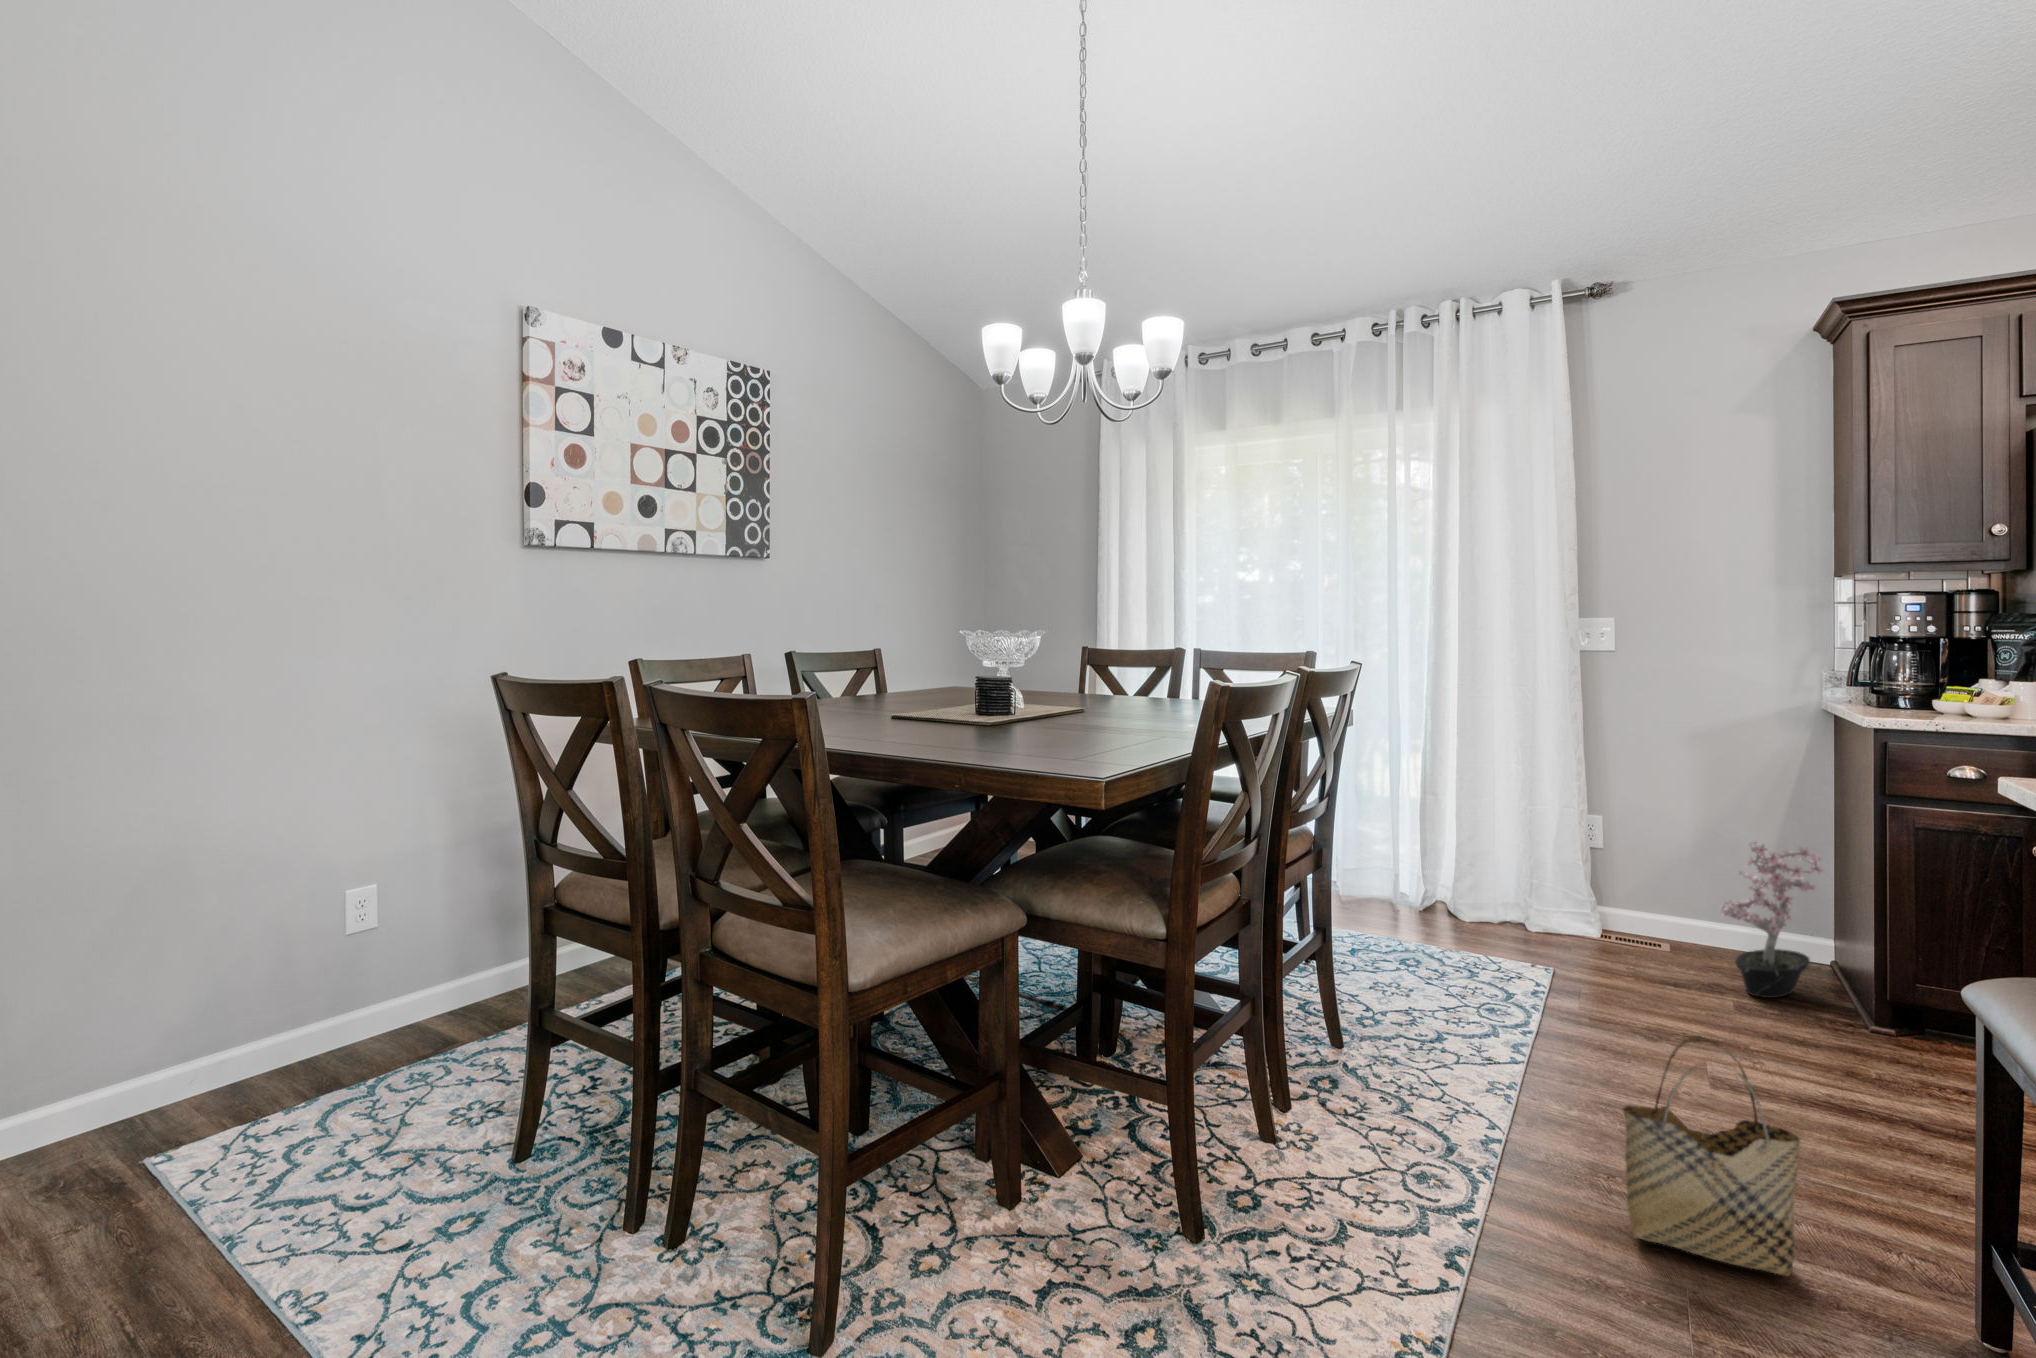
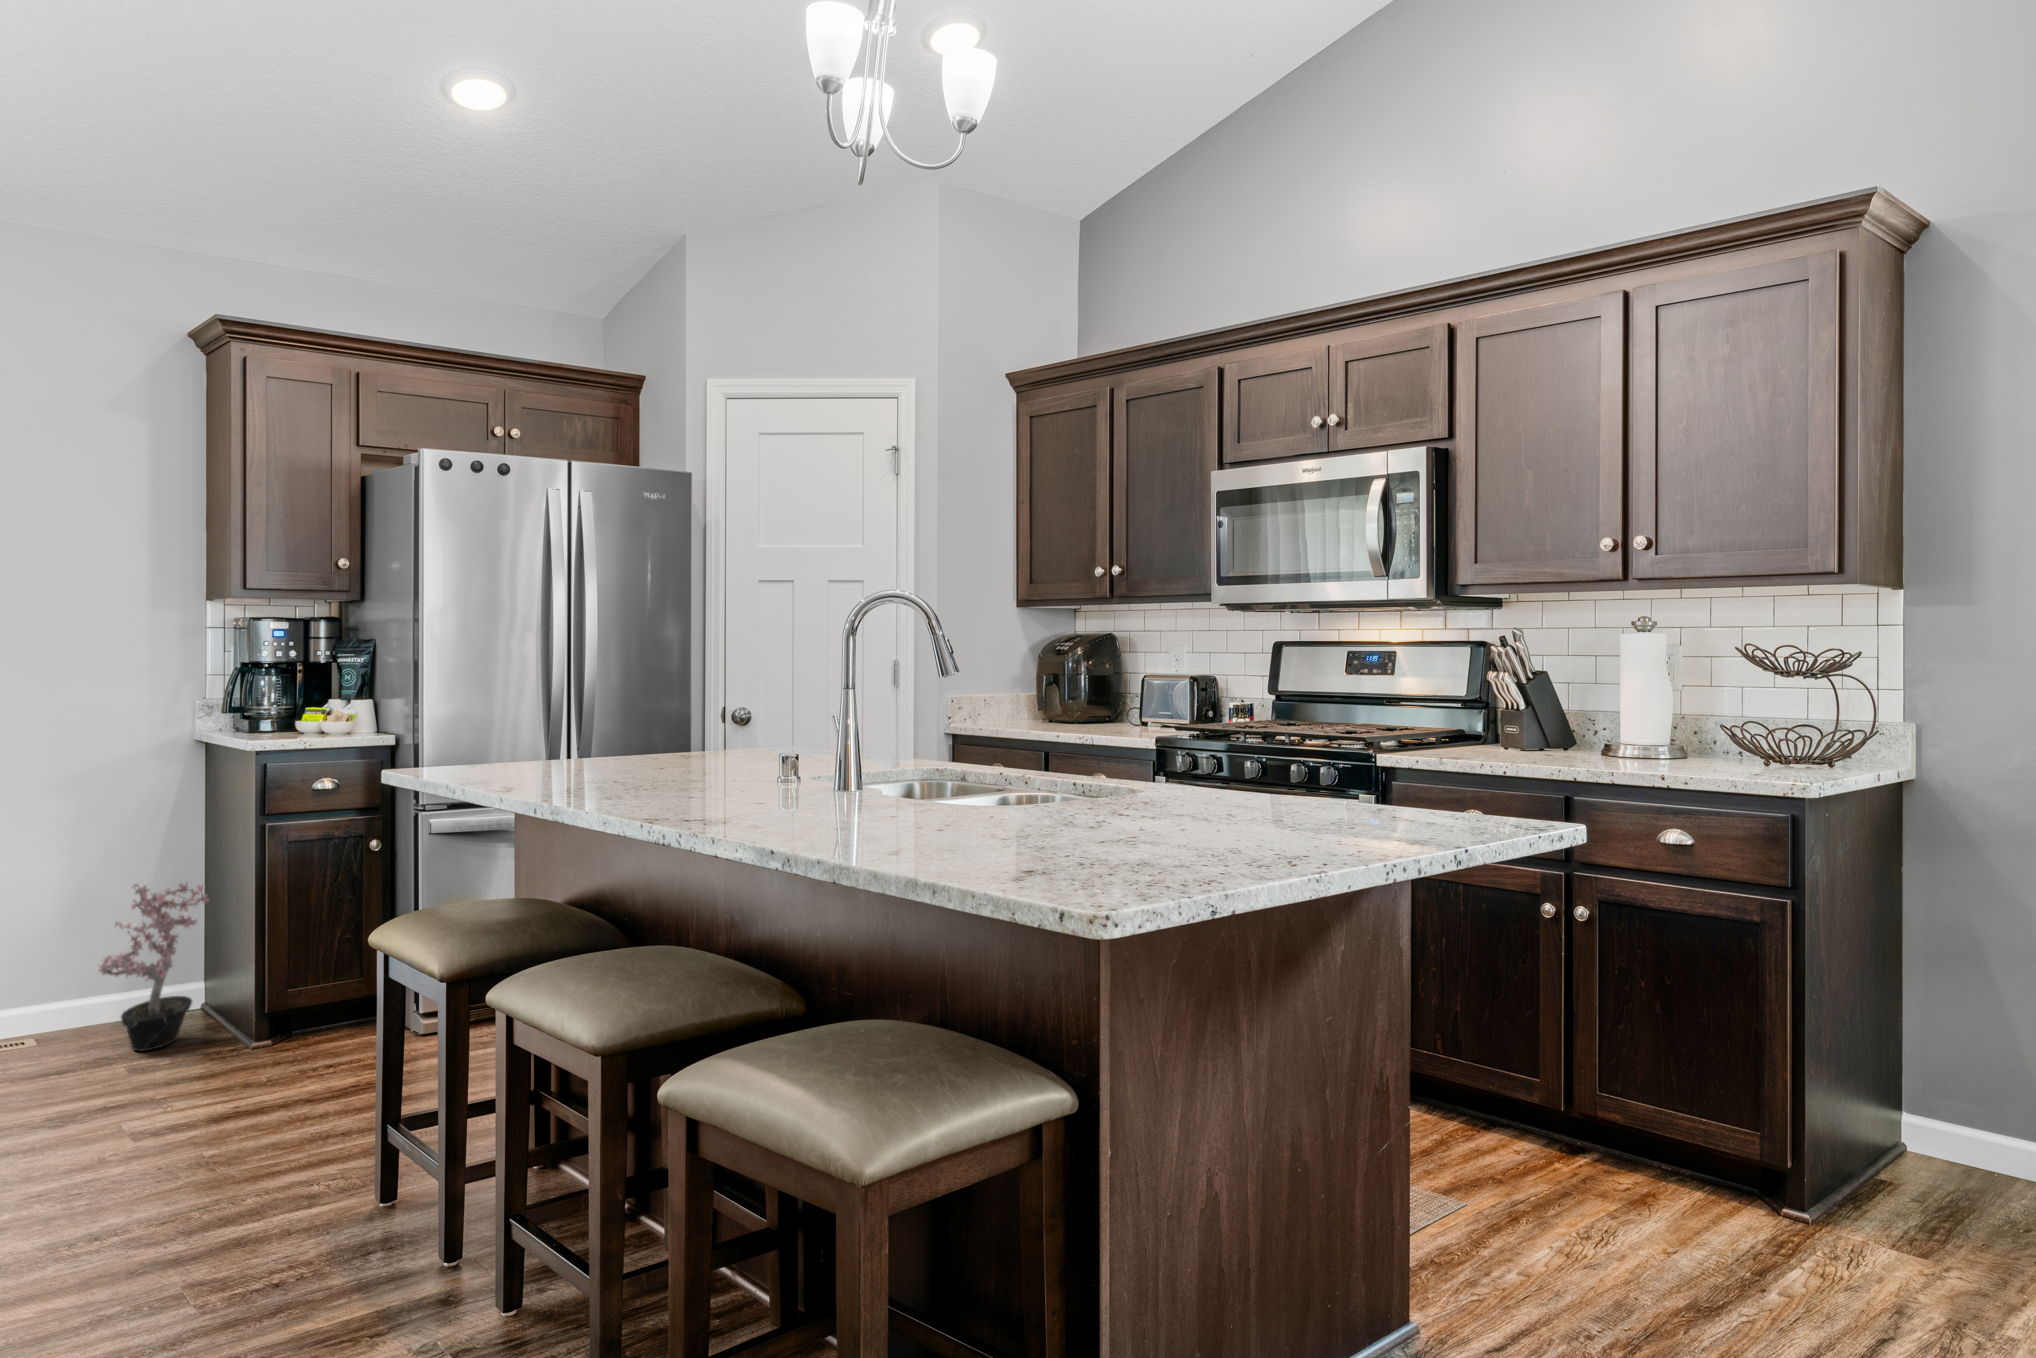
woven basket: present [1623,1037,1801,1276] -> none [95,1043,255,1262]

